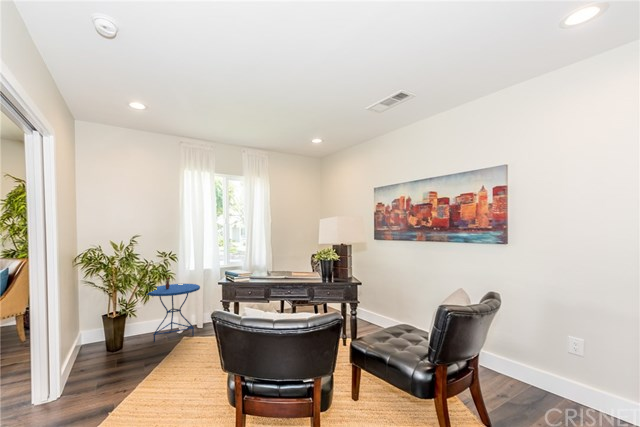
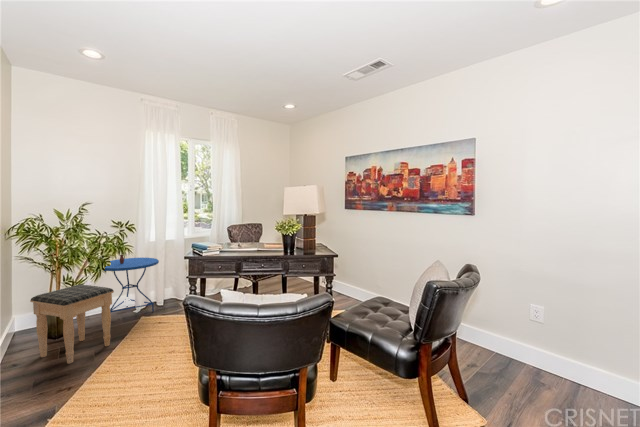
footstool: none [82,309,154,385] -> present [30,284,114,364]

